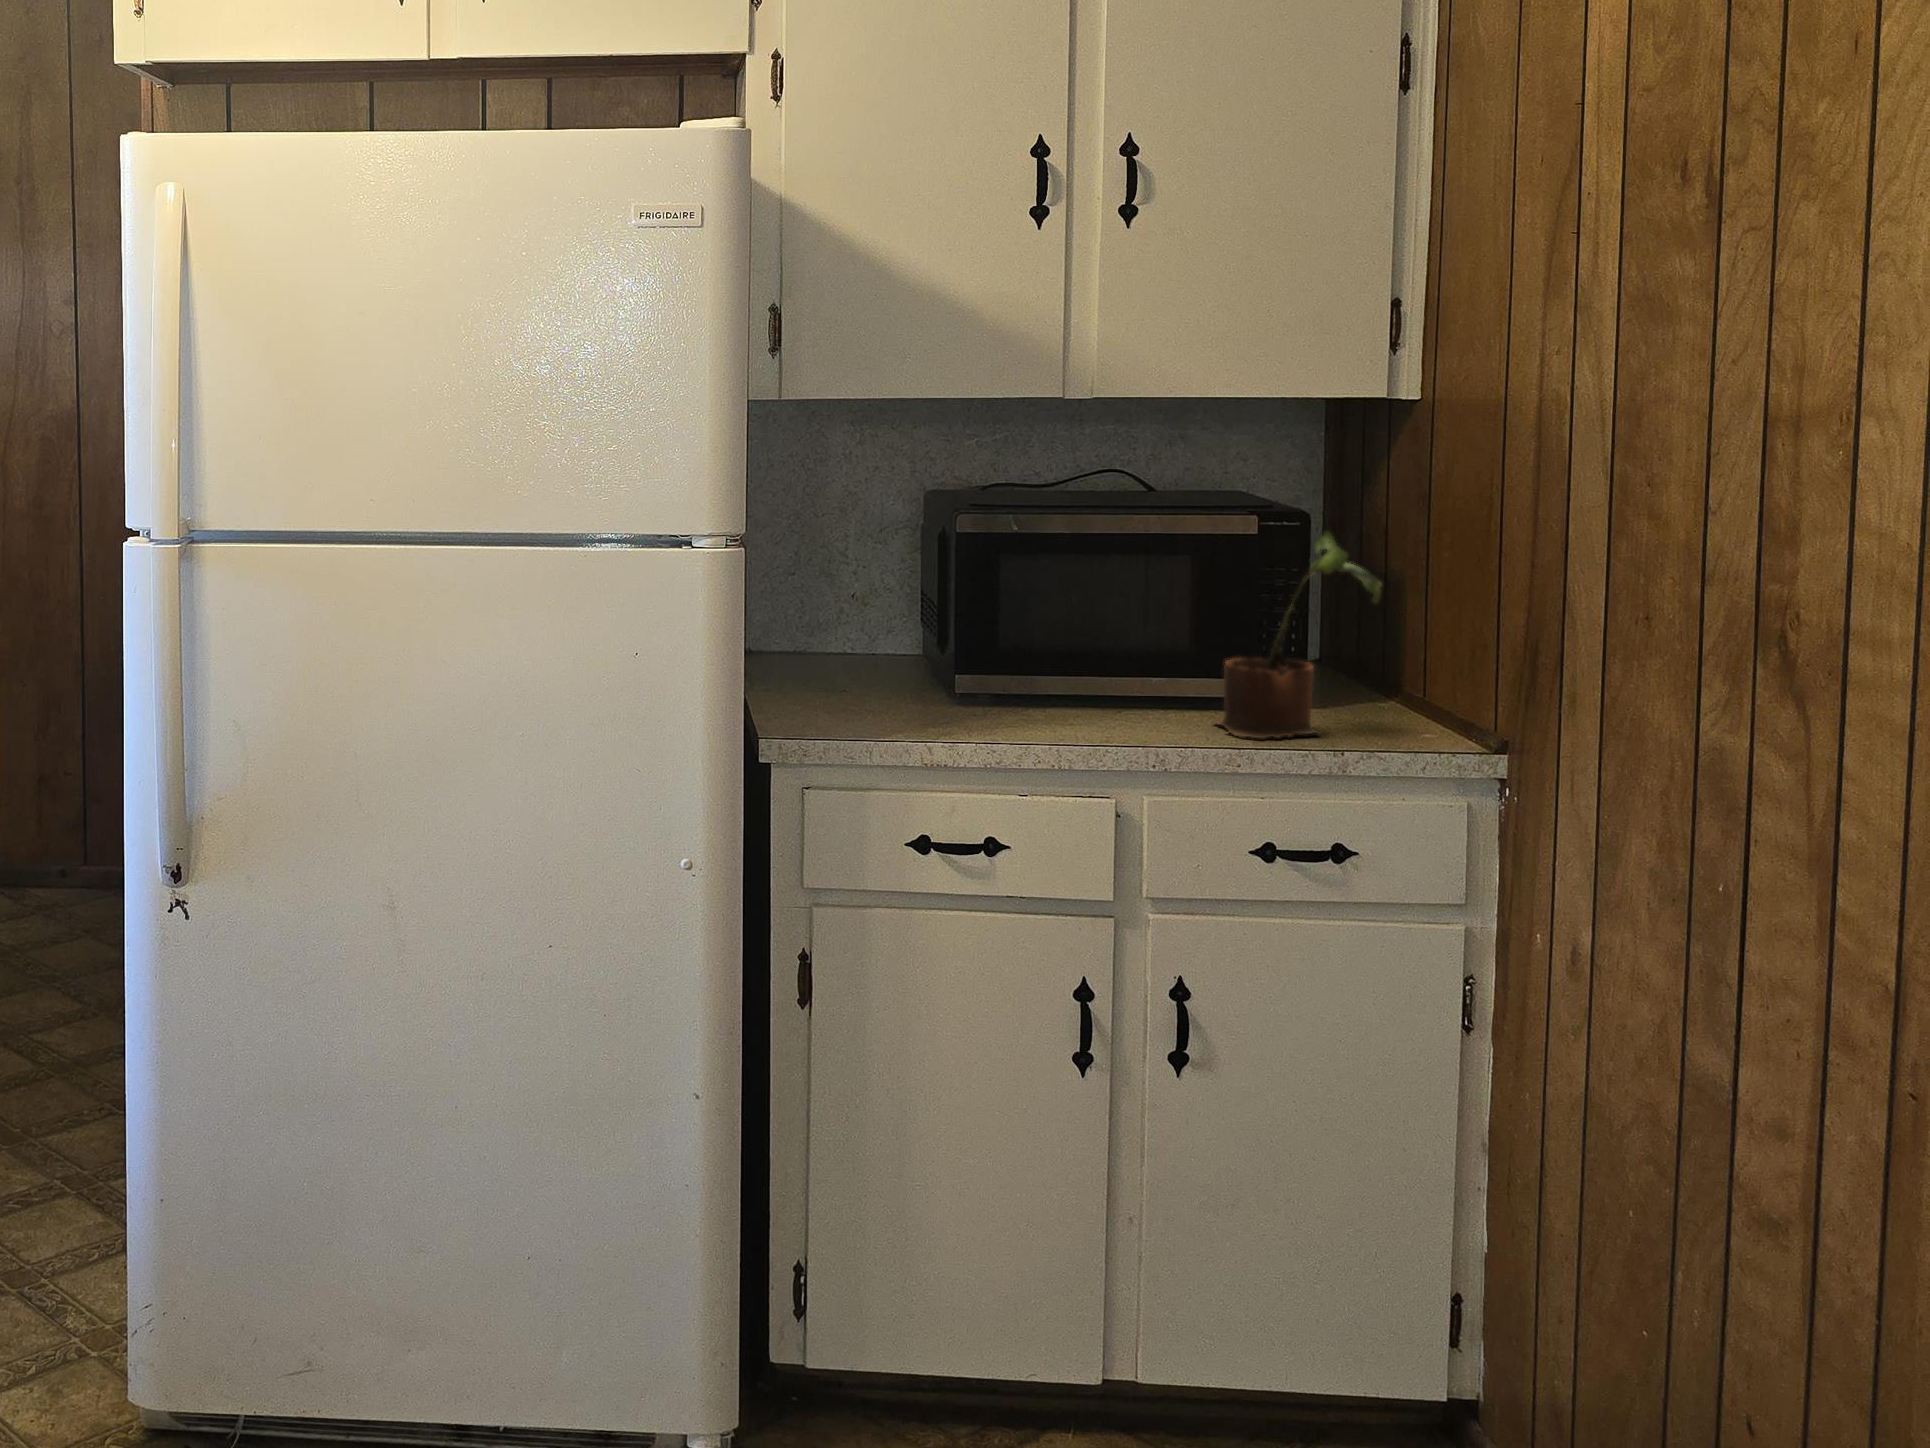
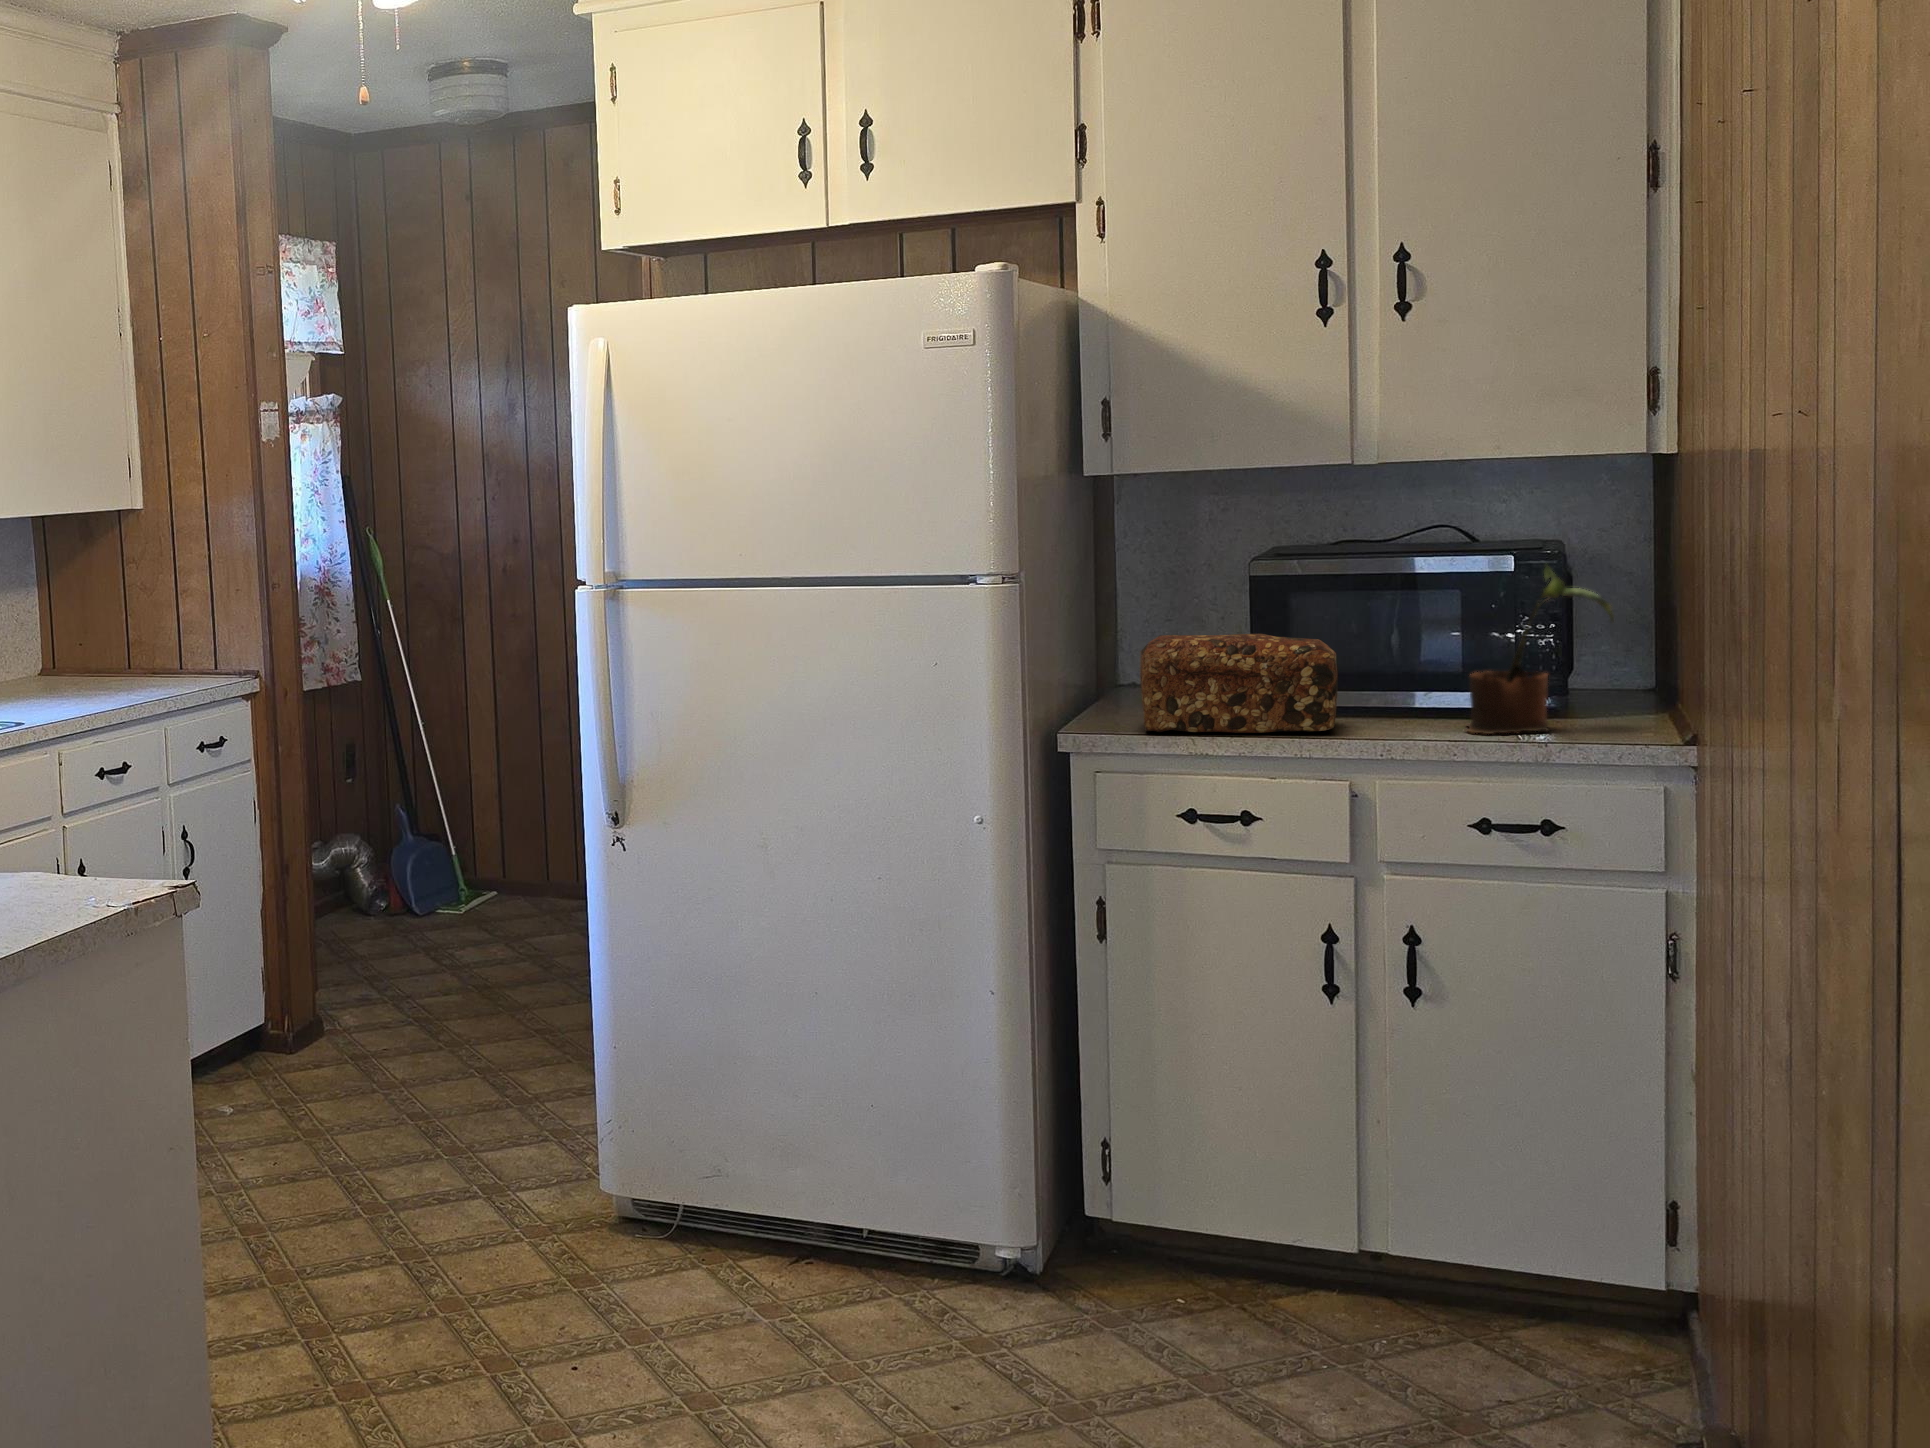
bread loaf: none [845,610,1098,738] -> present [1140,634,1338,733]

